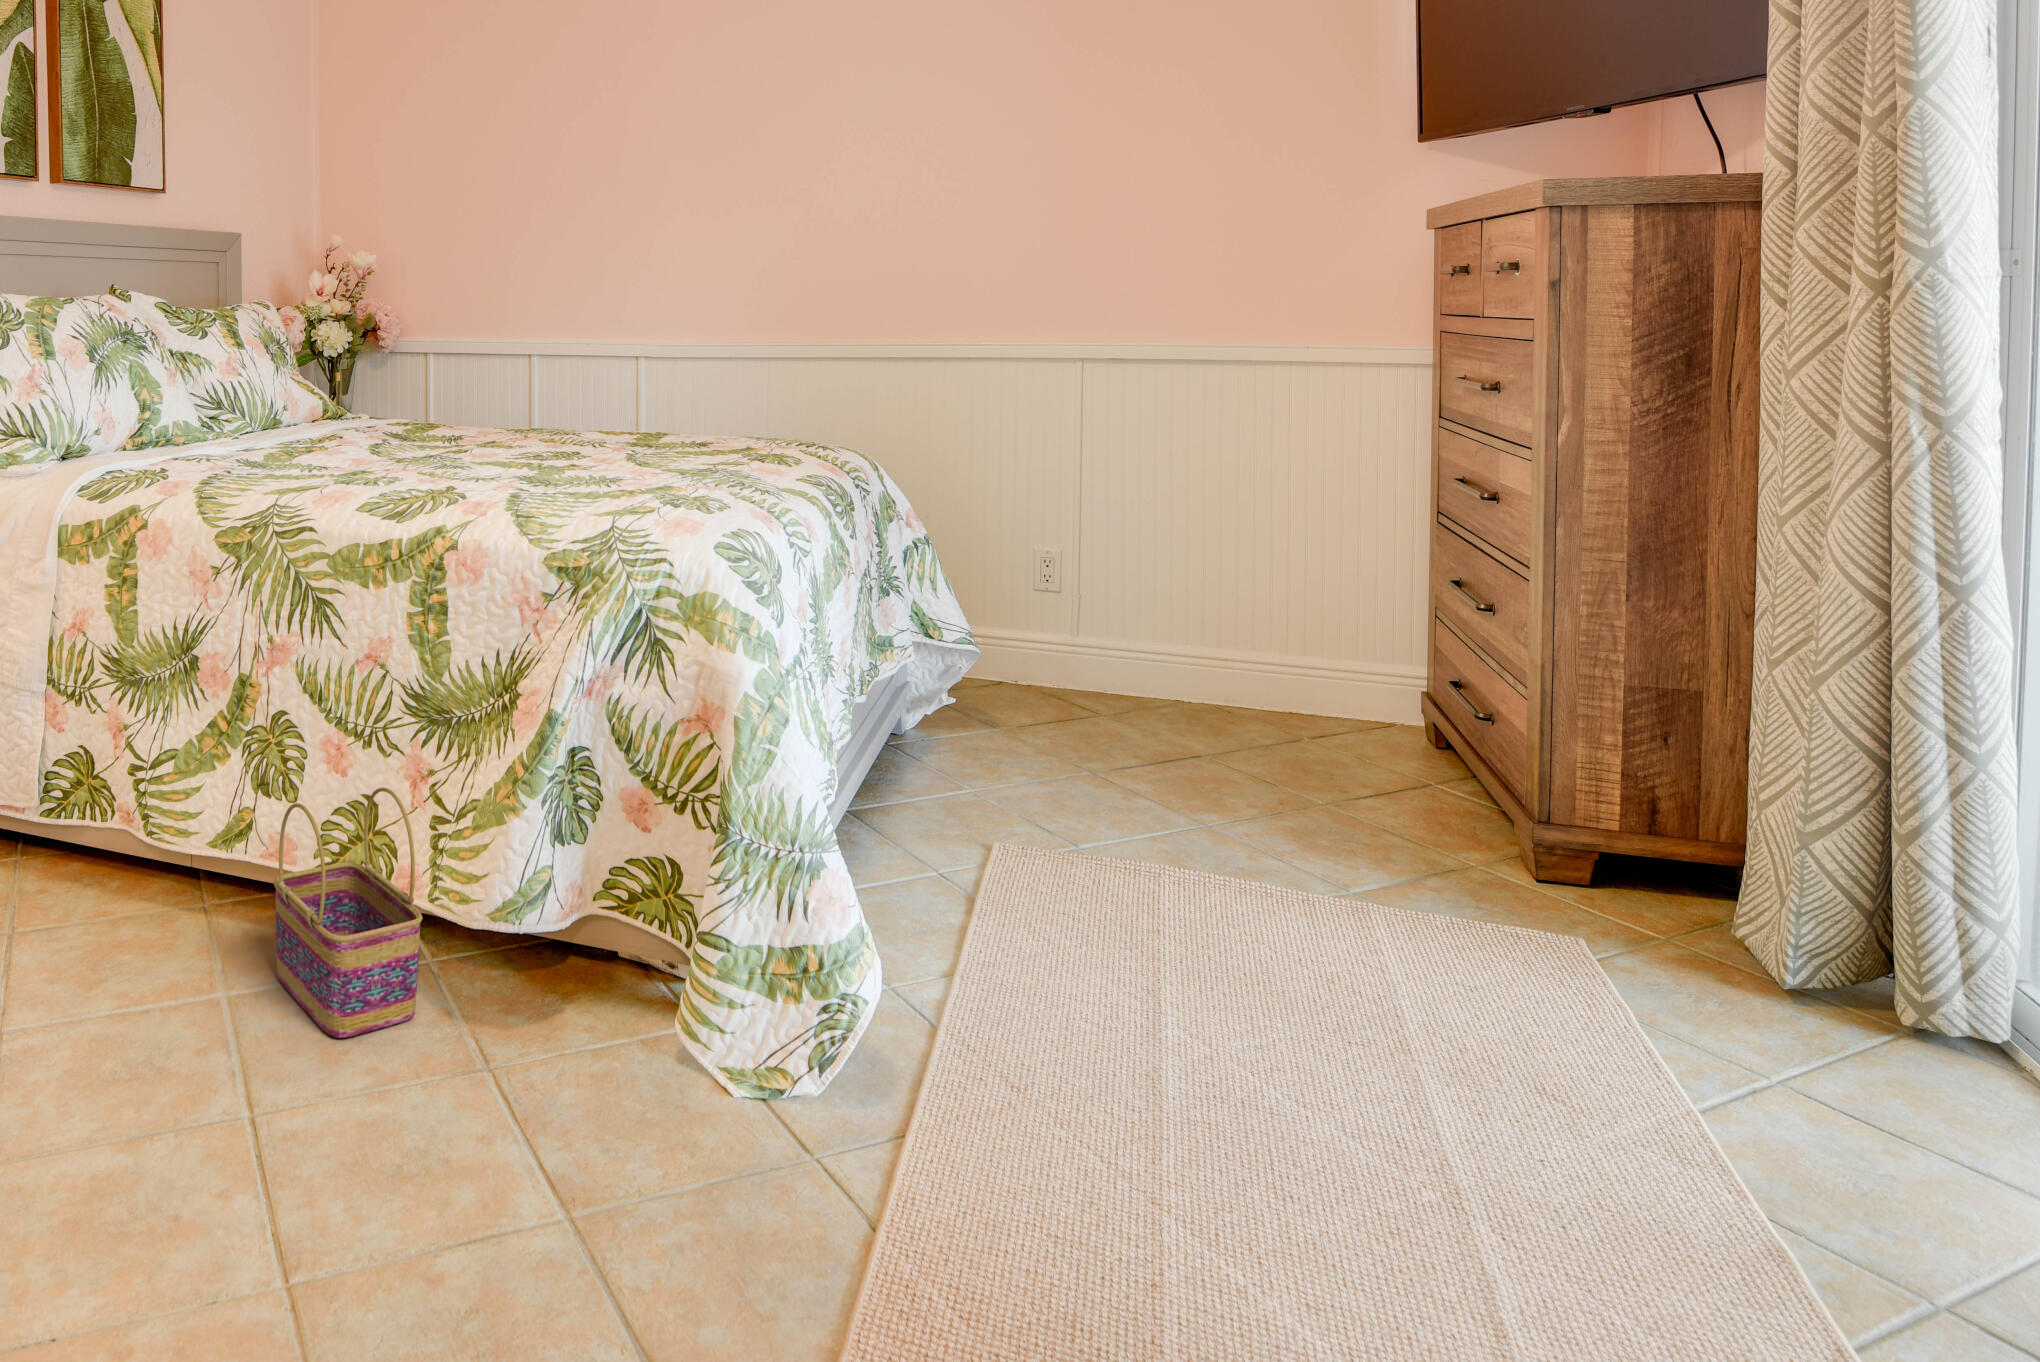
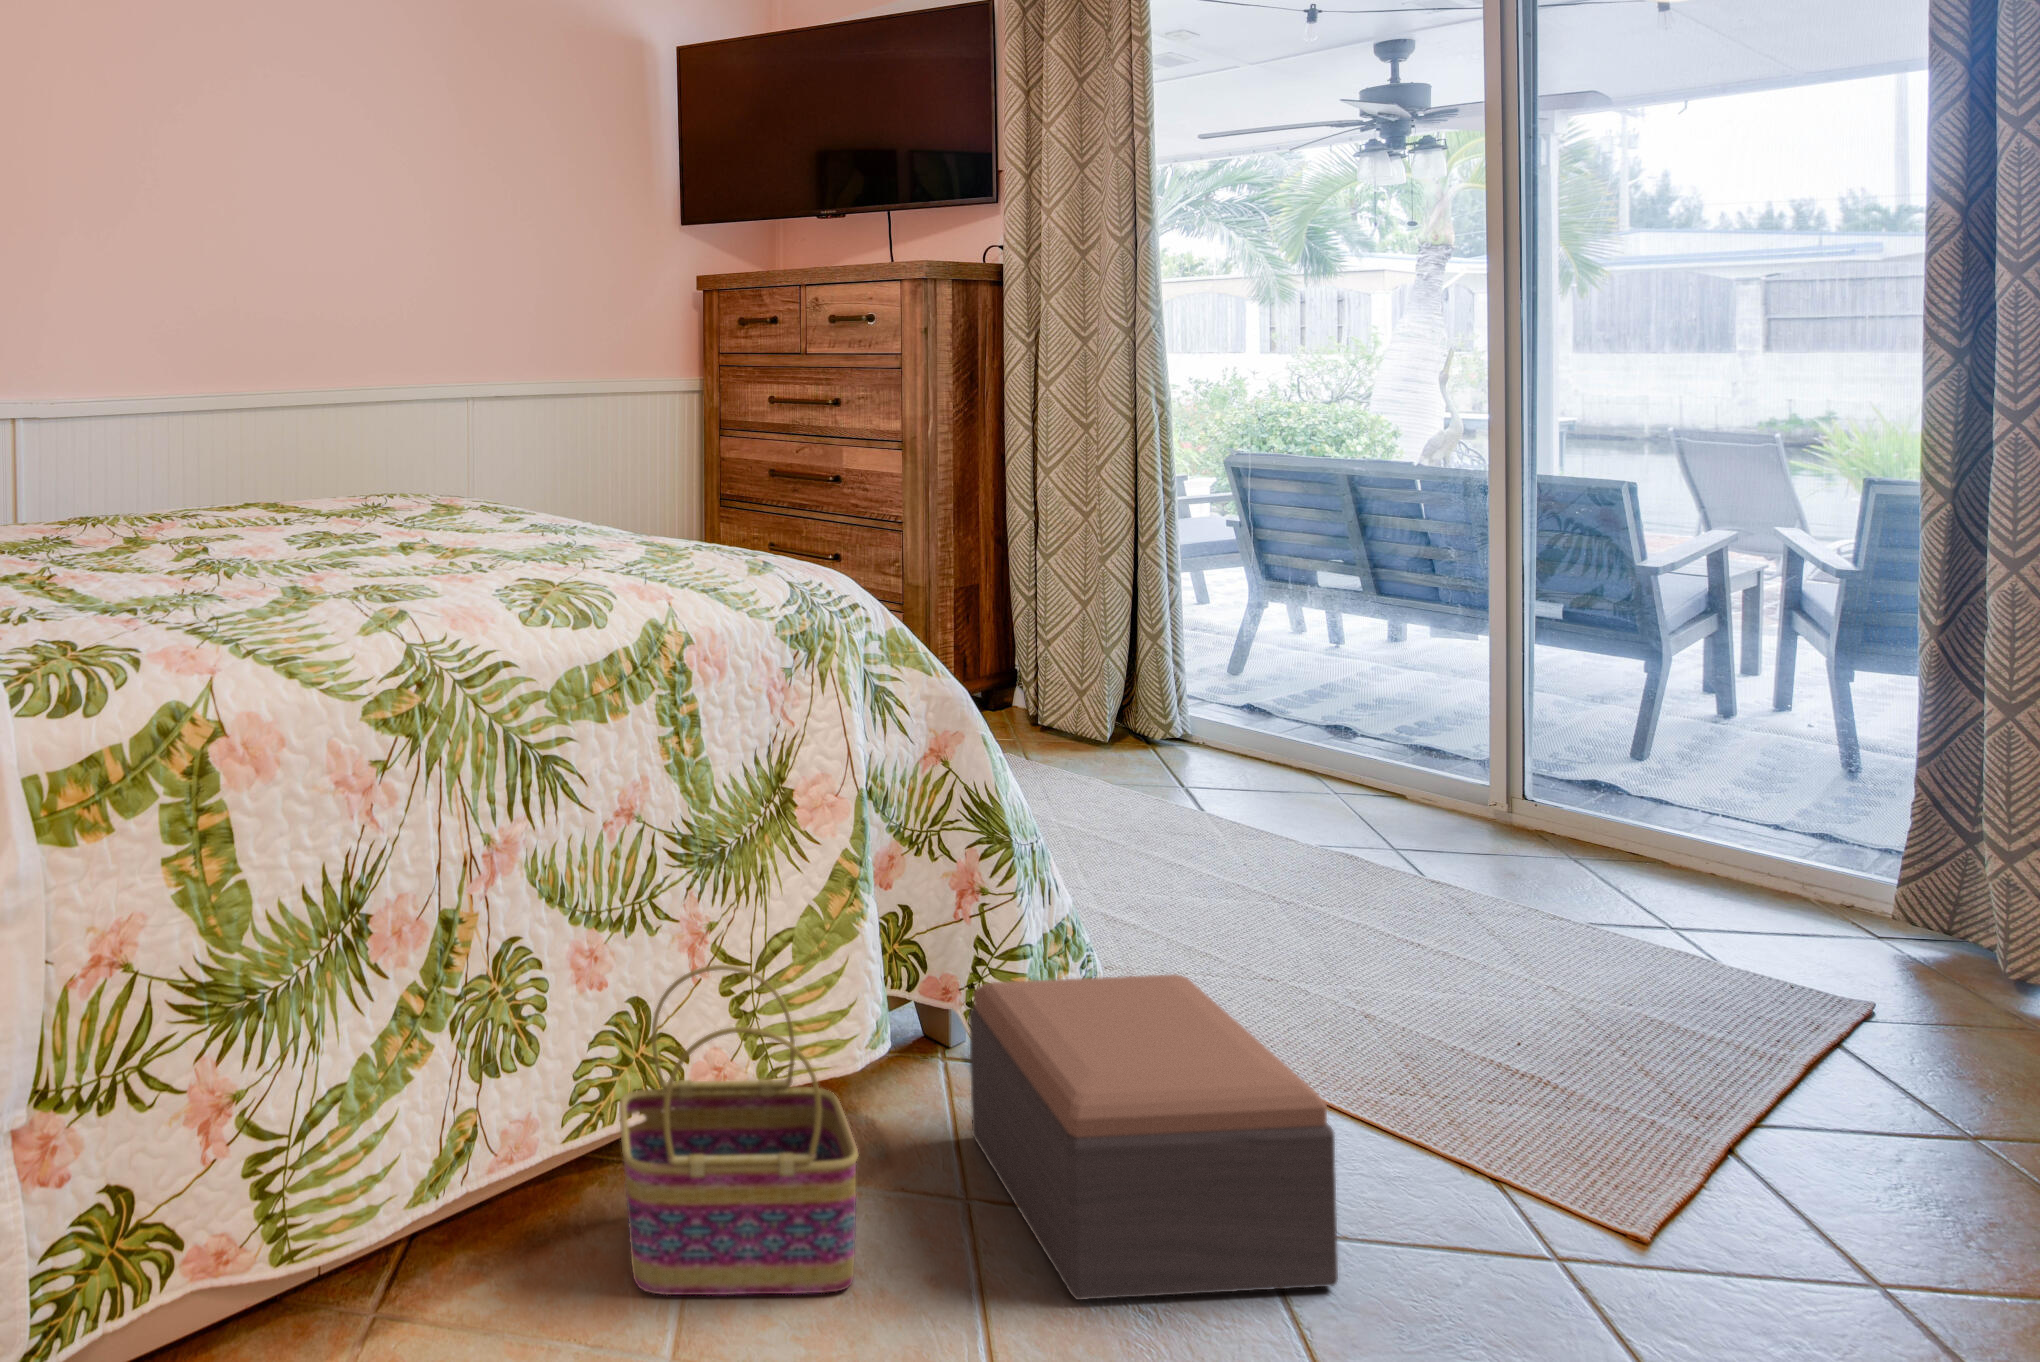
footstool: none [394,914,731,1262] -> present [969,974,1338,1300]

